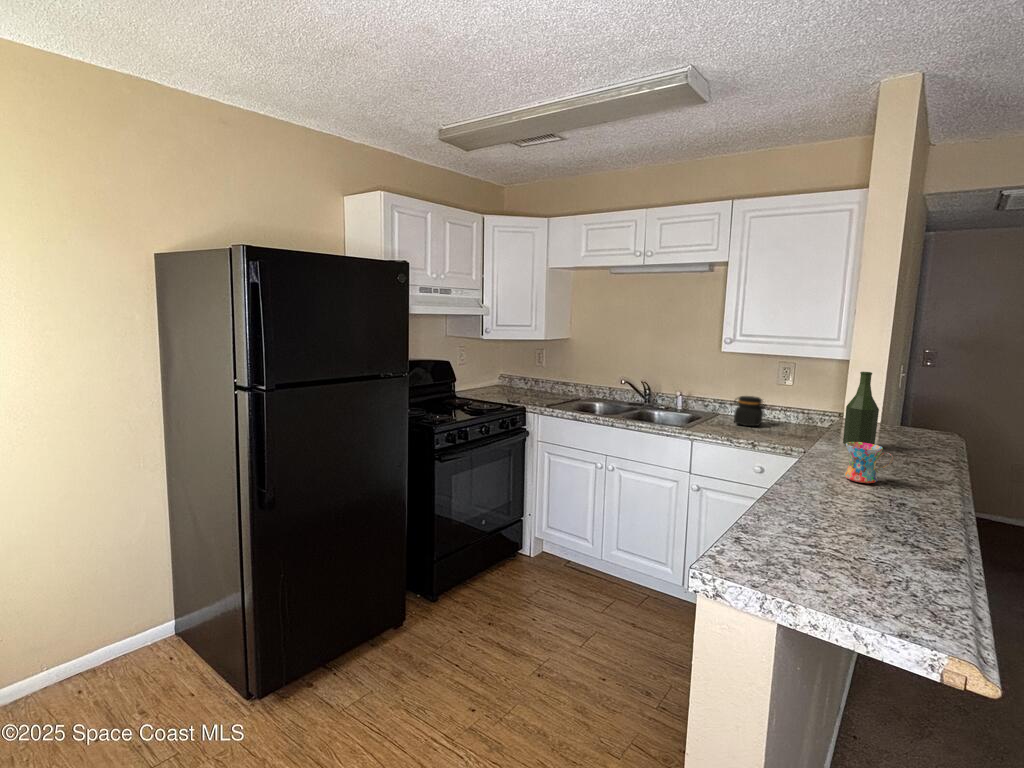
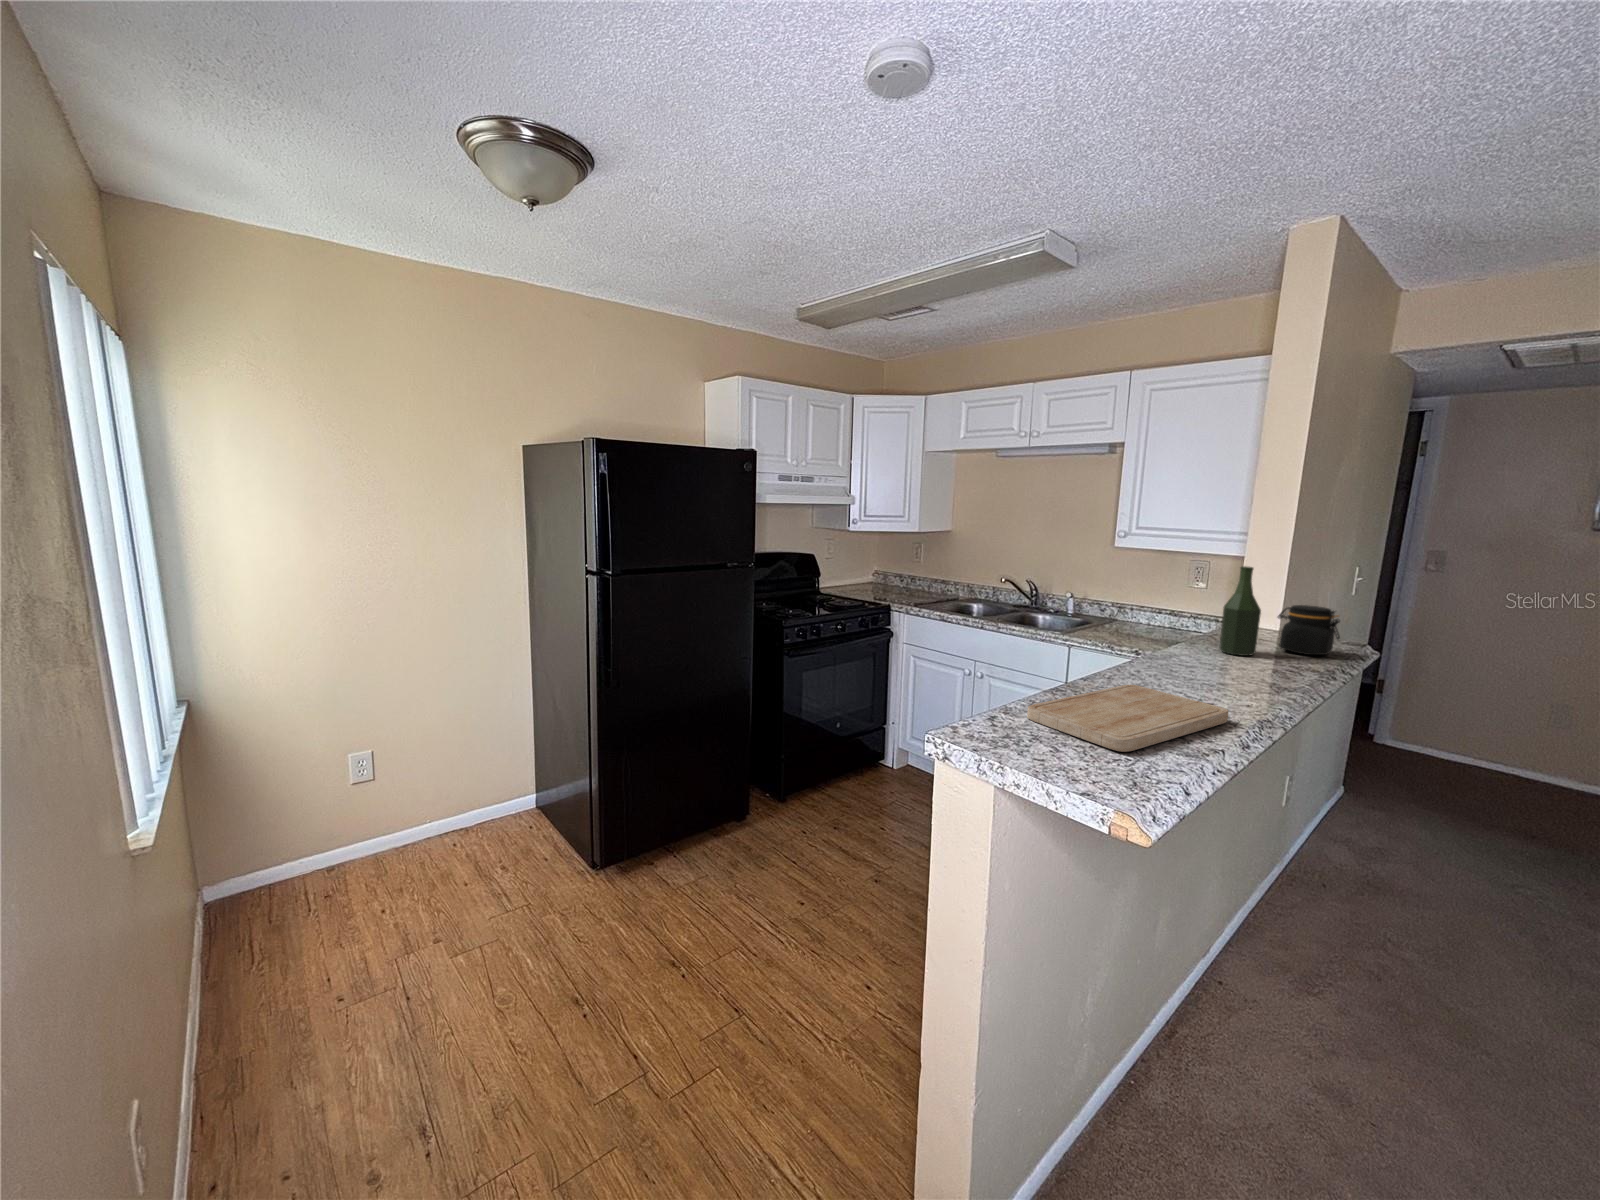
jar: present [733,396,765,426] -> present [1278,605,1340,655]
mug: present [844,442,893,483] -> none [1180,641,1233,685]
cutting board: none [760,489,928,571] -> present [1027,685,1228,752]

